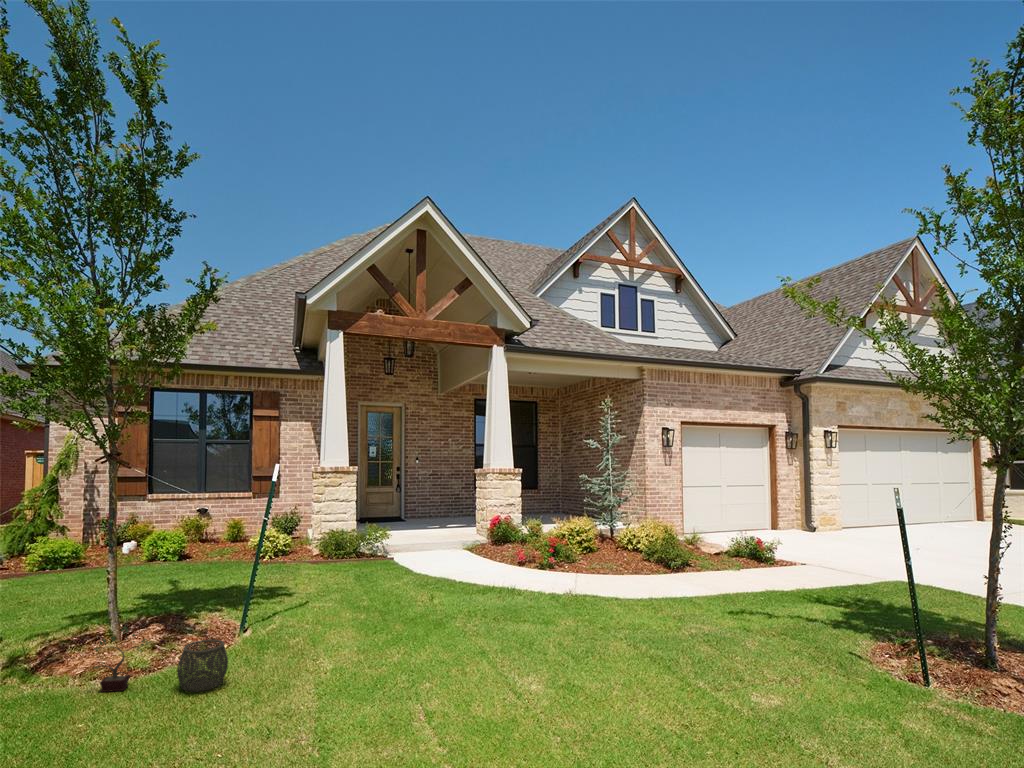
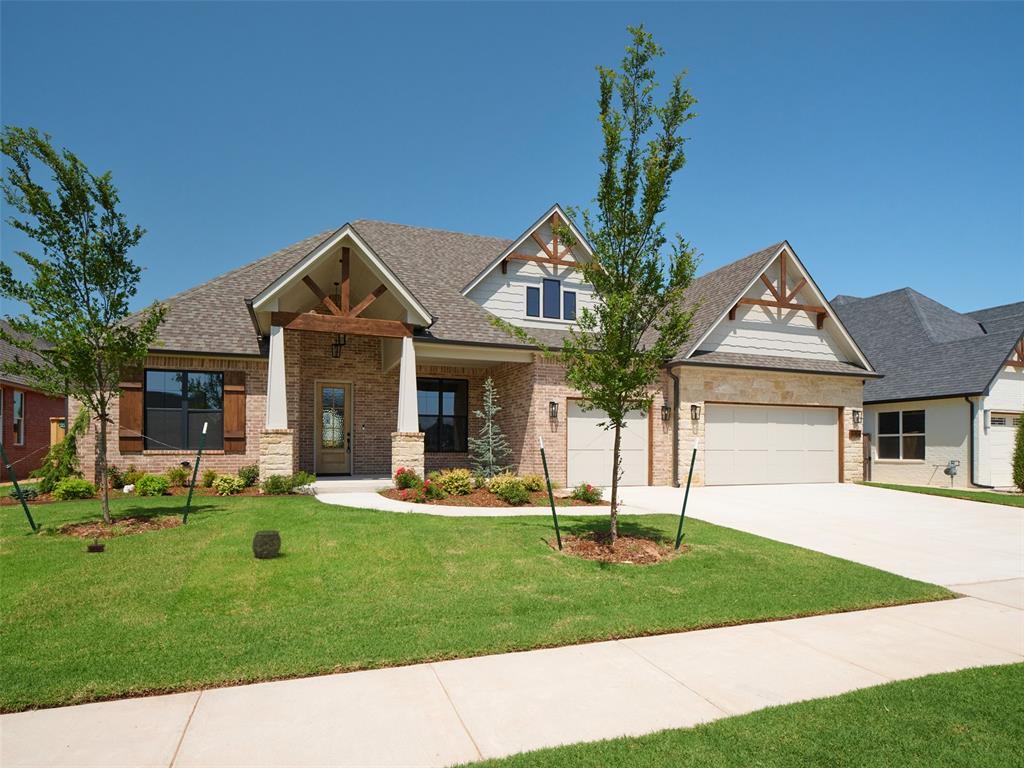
woven basket: present [177,640,228,692] -> present [252,530,281,558]

